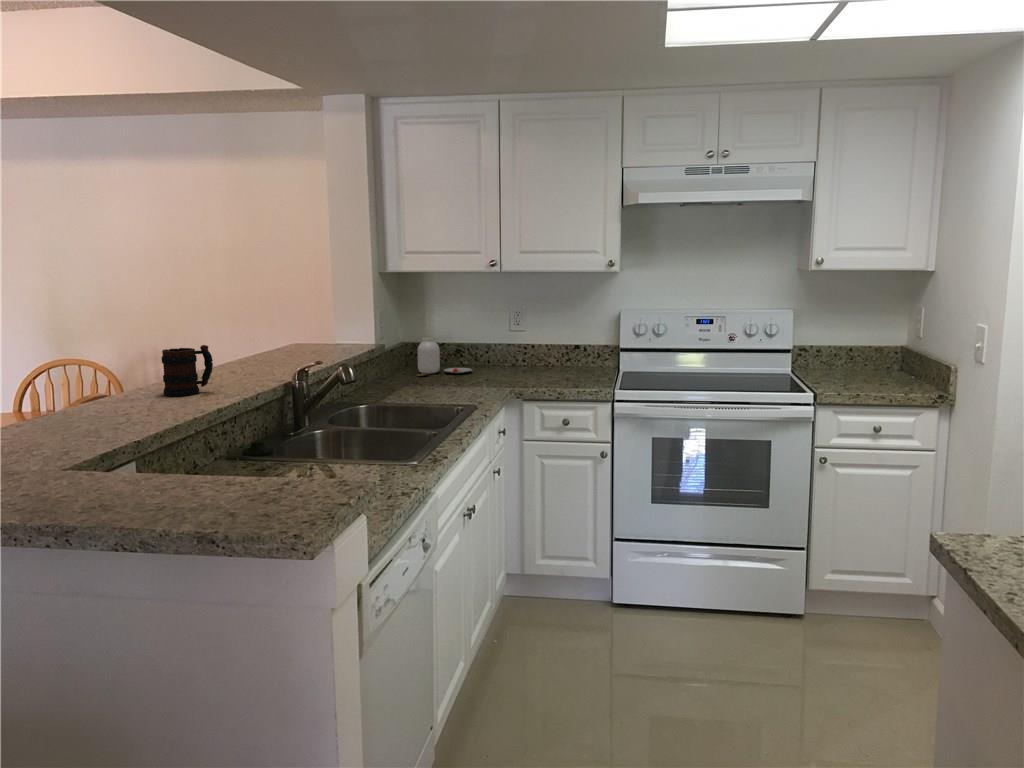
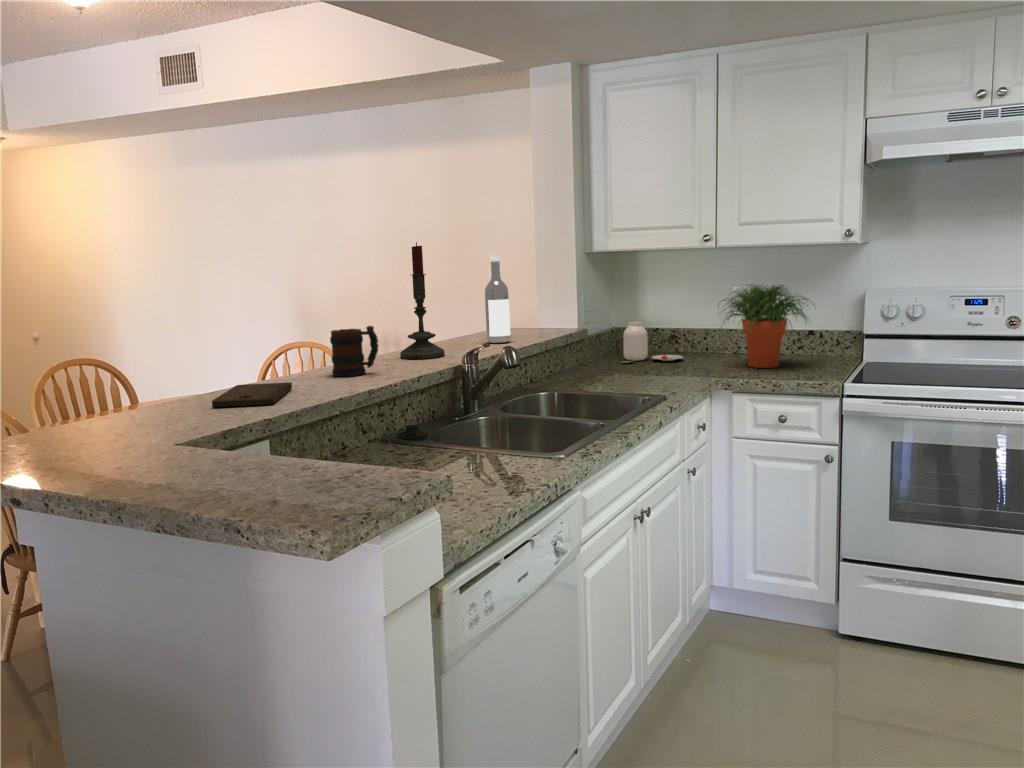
candle: none [221,262,266,377] -> present [400,242,445,359]
wine bottle: none [296,275,321,360] -> present [485,255,510,343]
potted plant: none [503,305,586,378] -> present [723,285,807,368]
cutting board: none [62,404,134,431] -> present [212,383,292,407]

